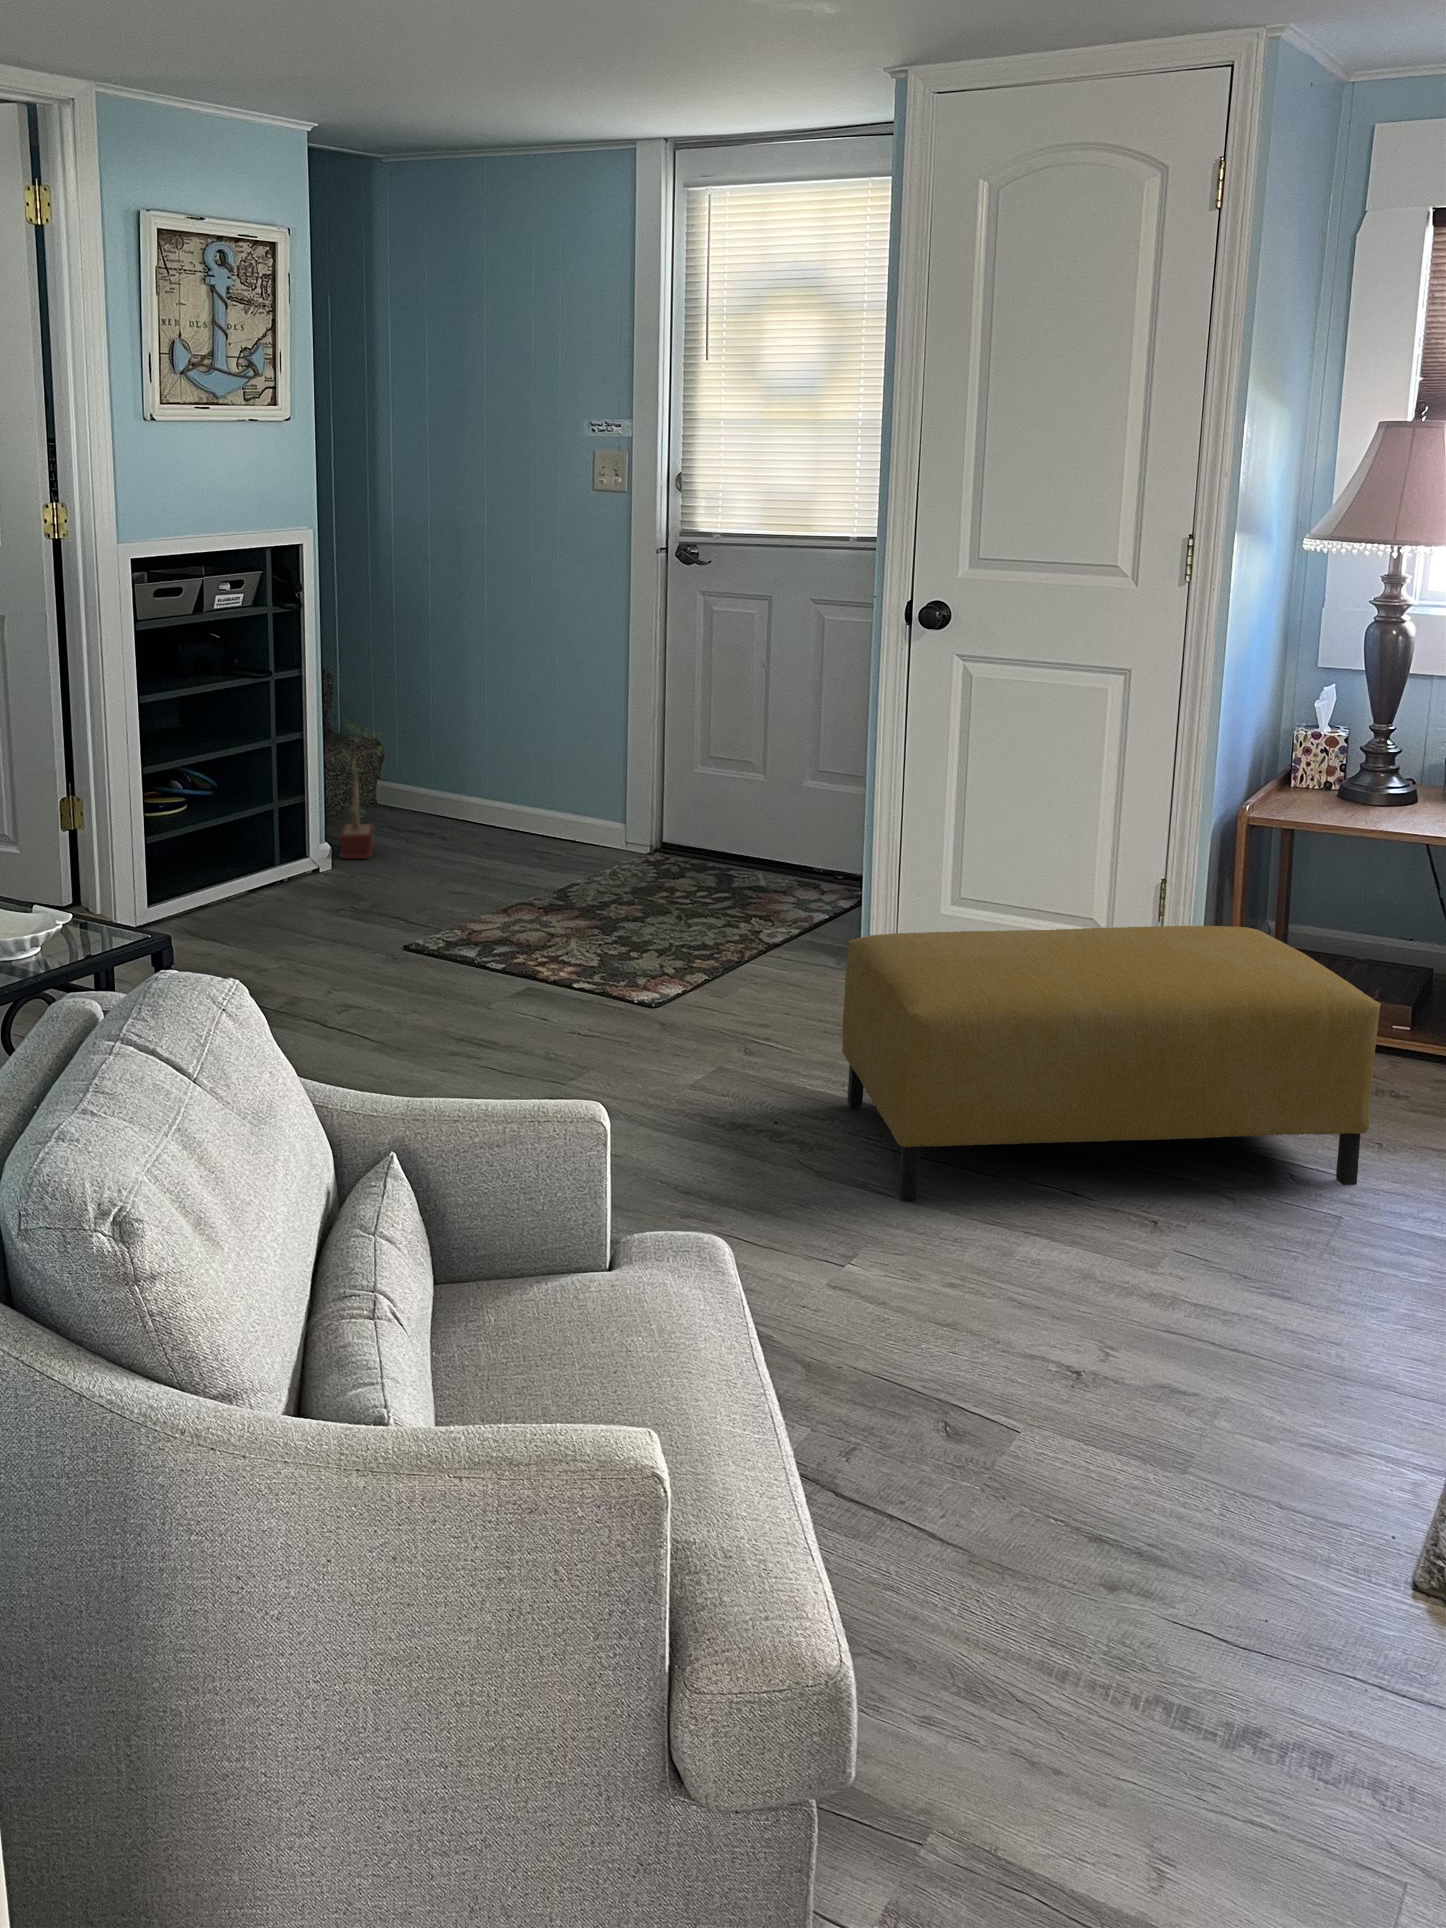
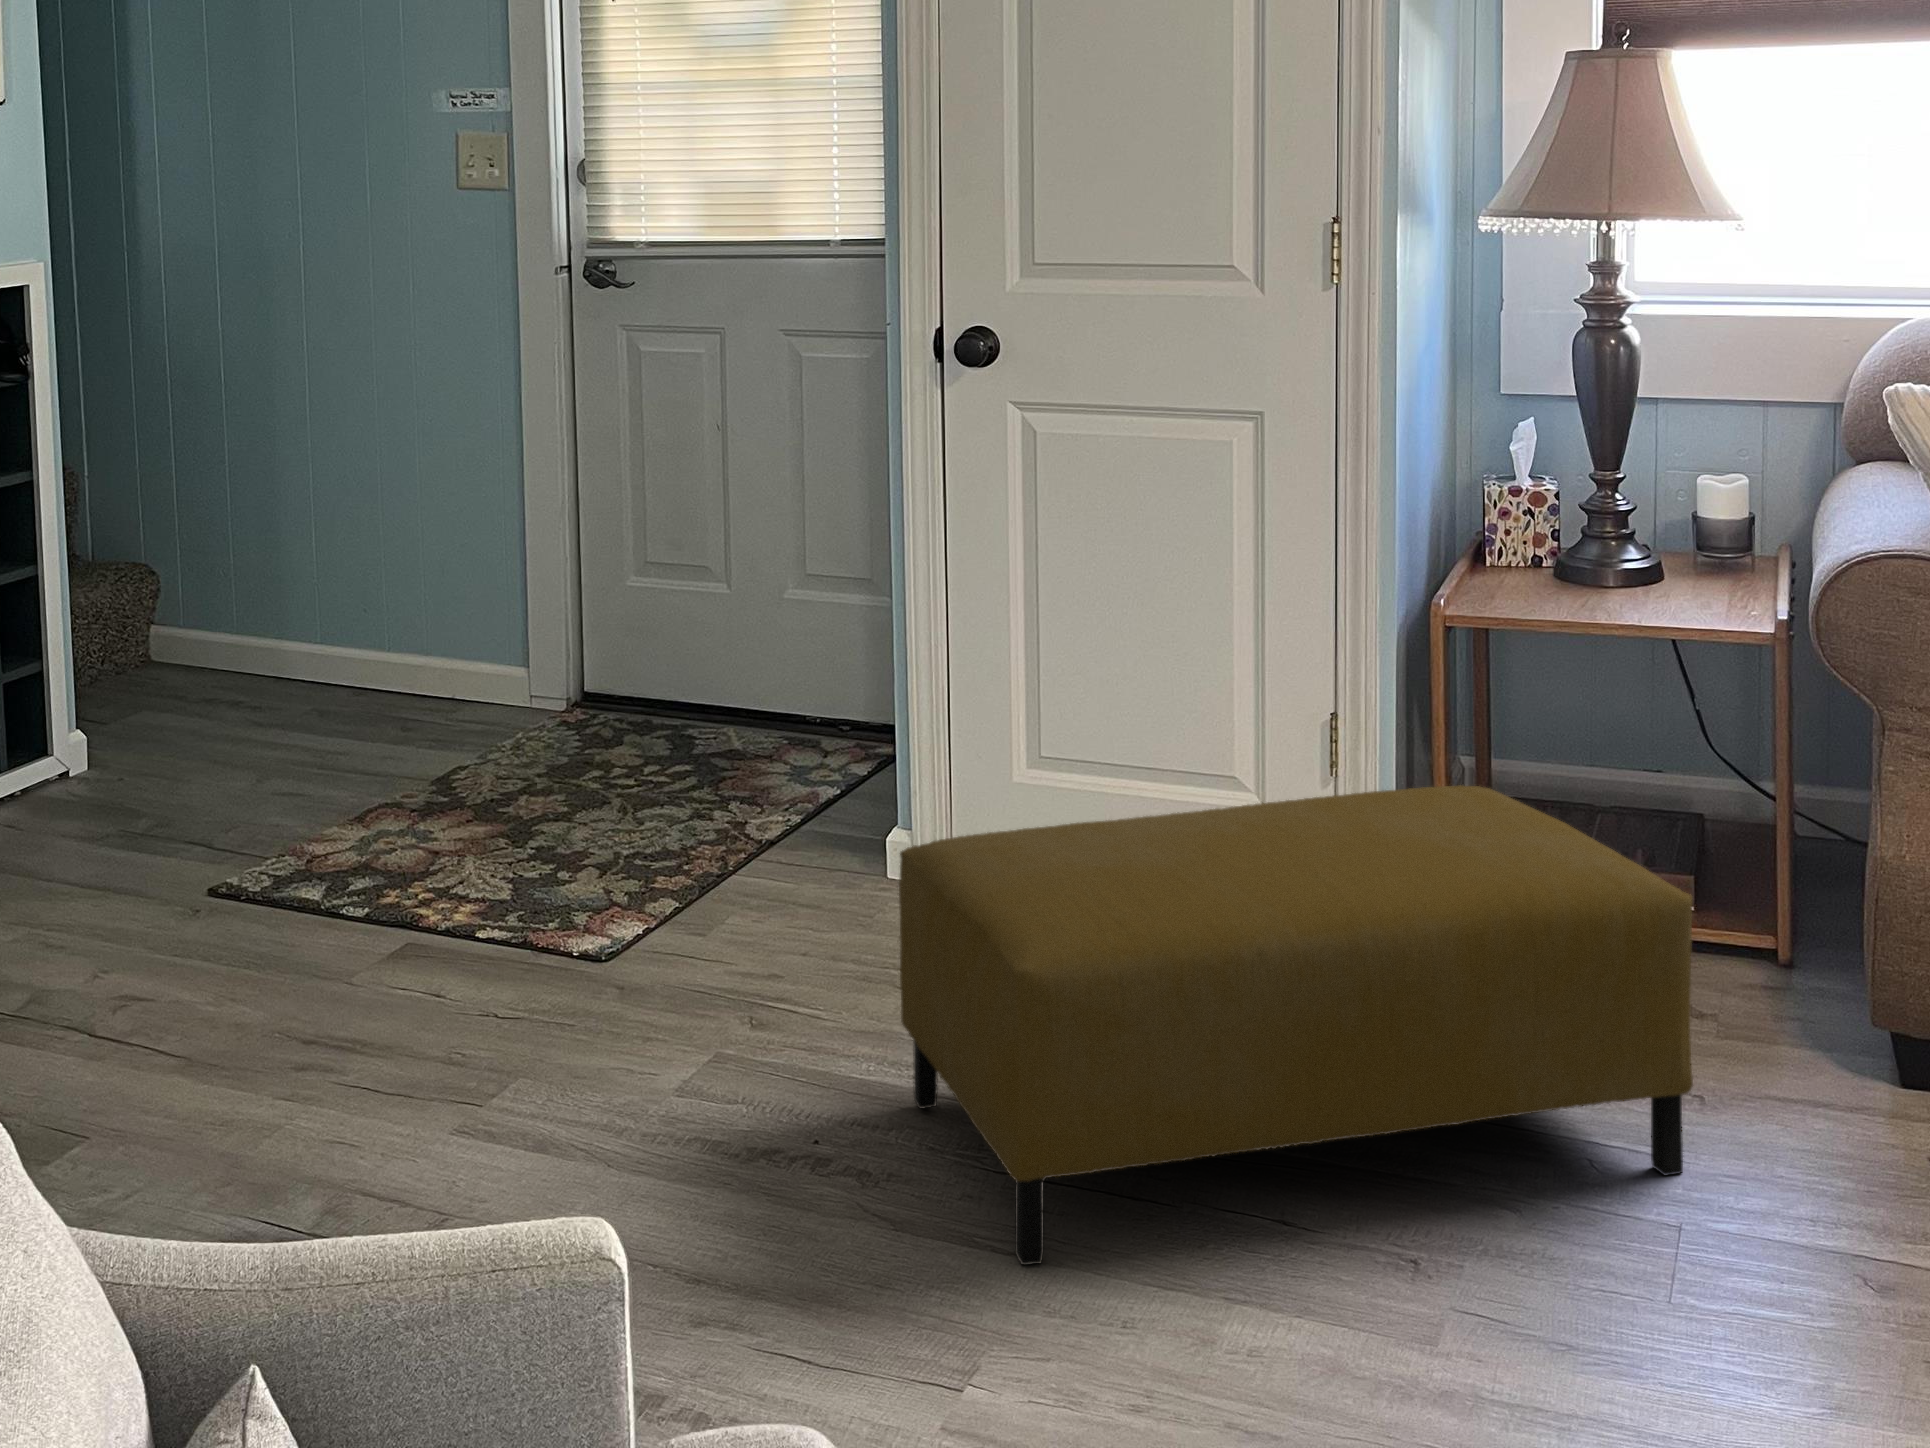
potted plant: present [339,724,384,859] -> none [92,533,169,751]

